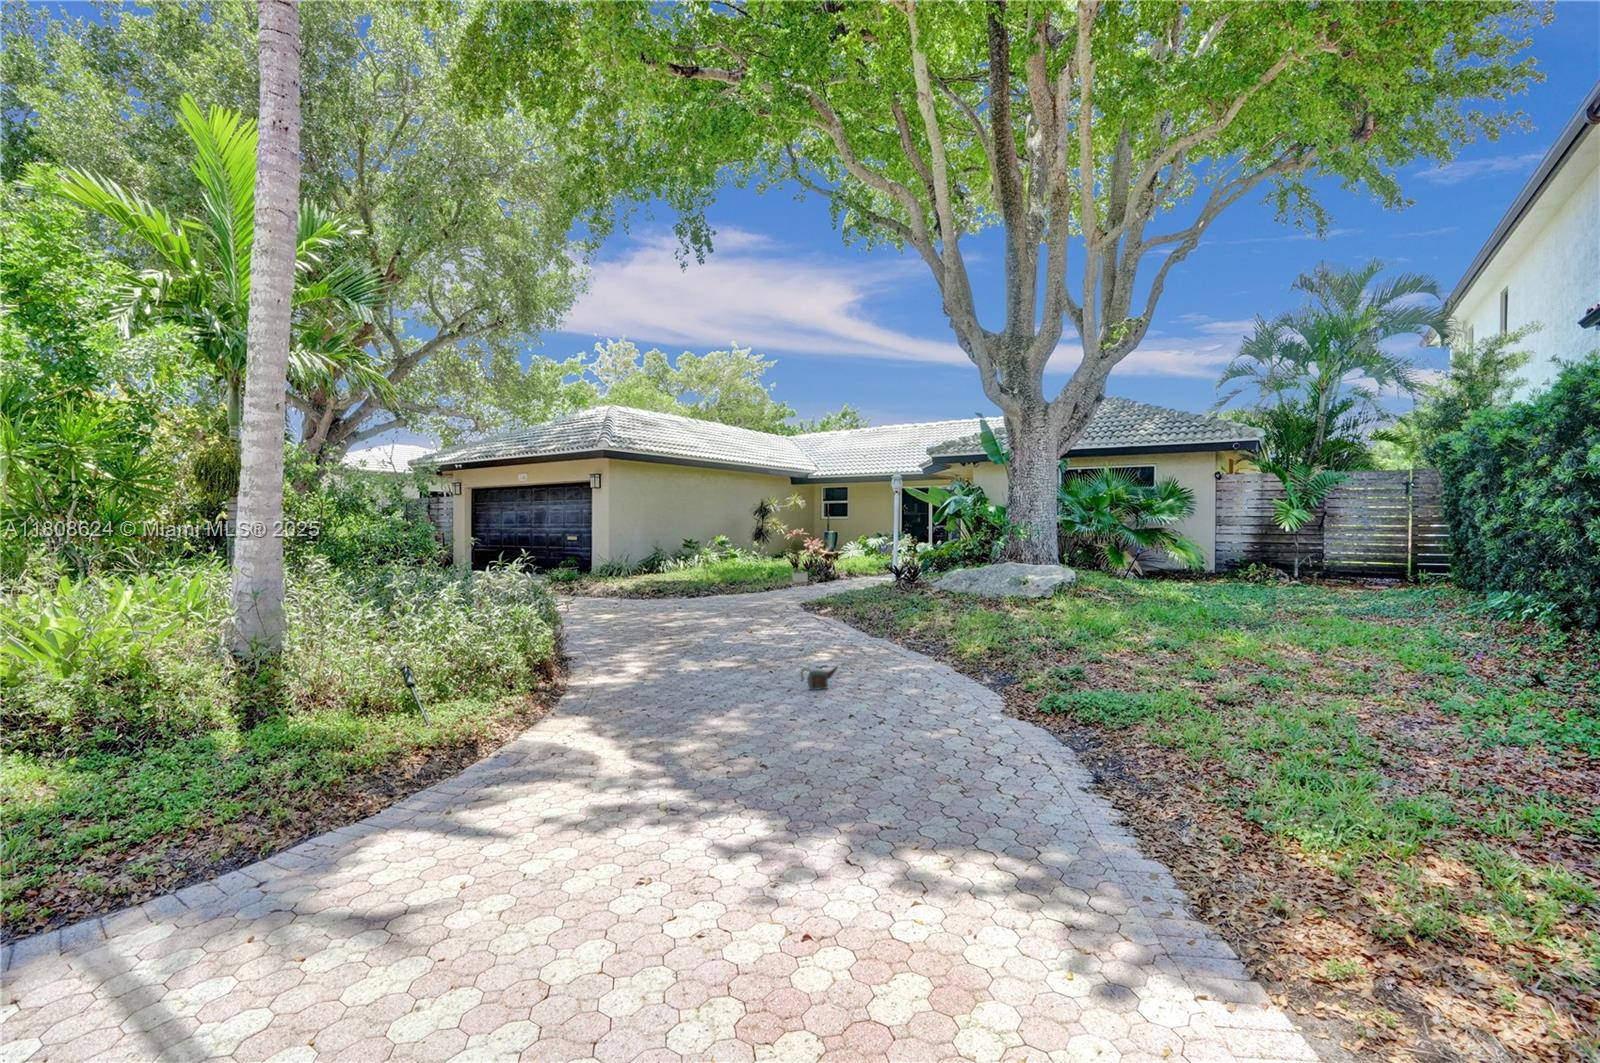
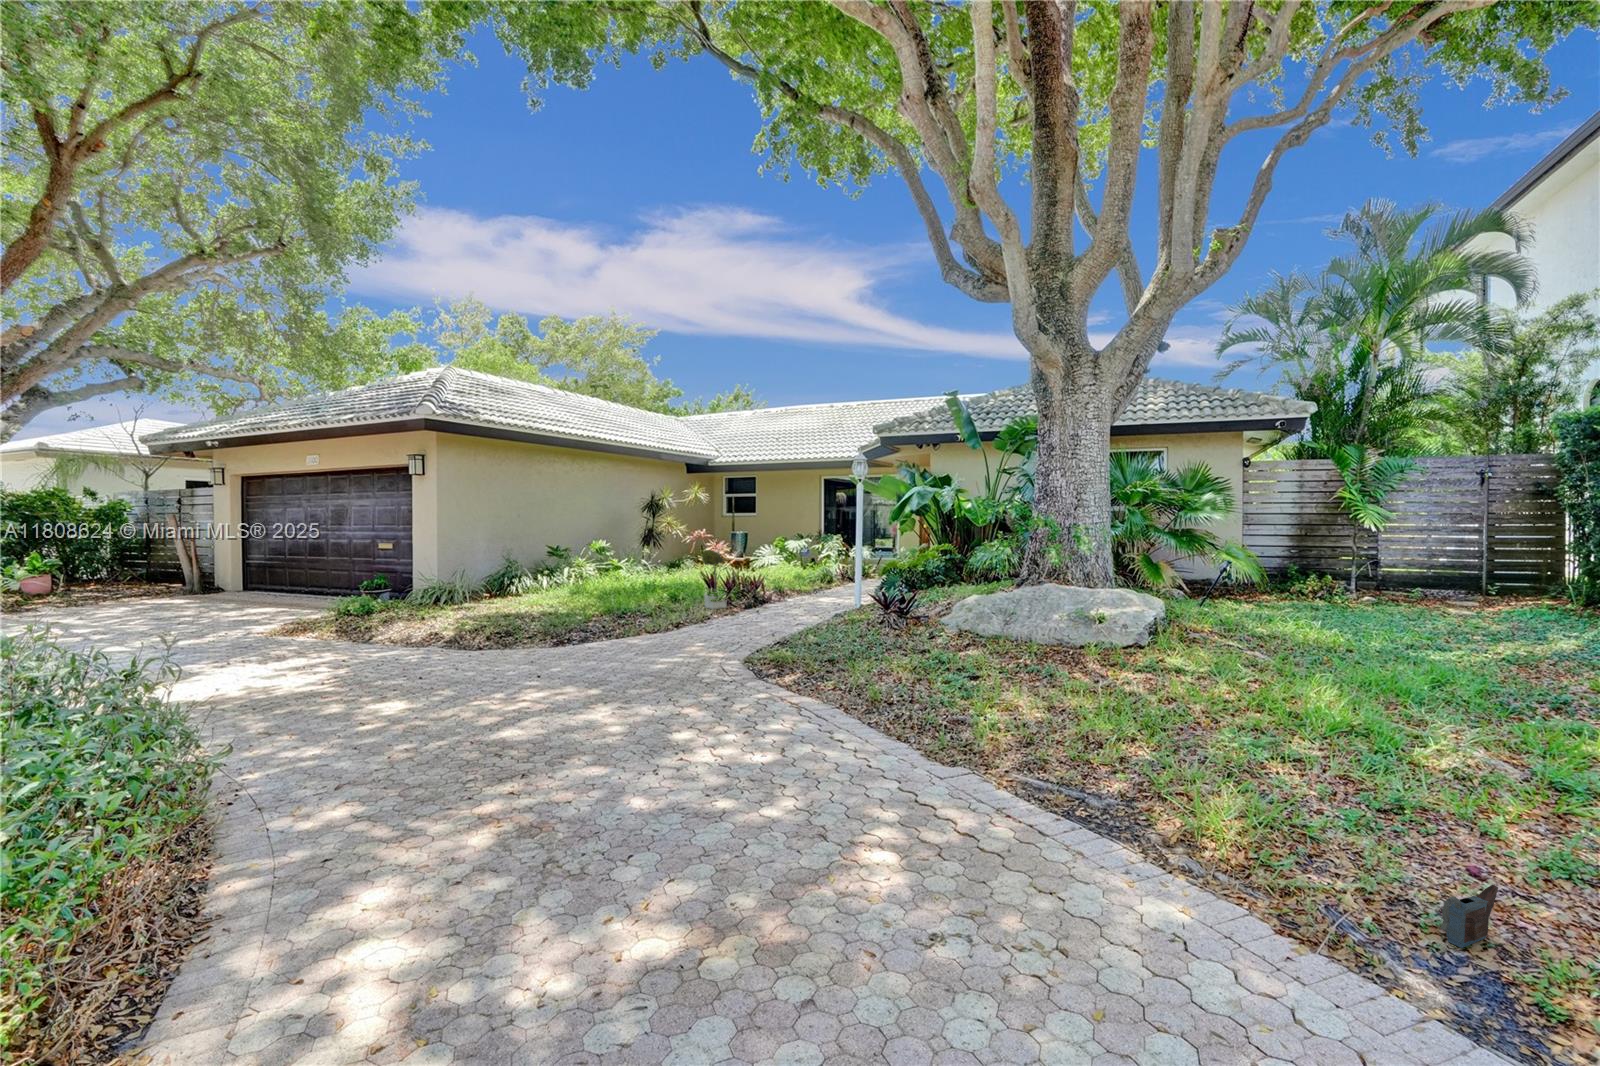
watering can: present [801,668,837,690] -> present [1441,885,1498,948]

